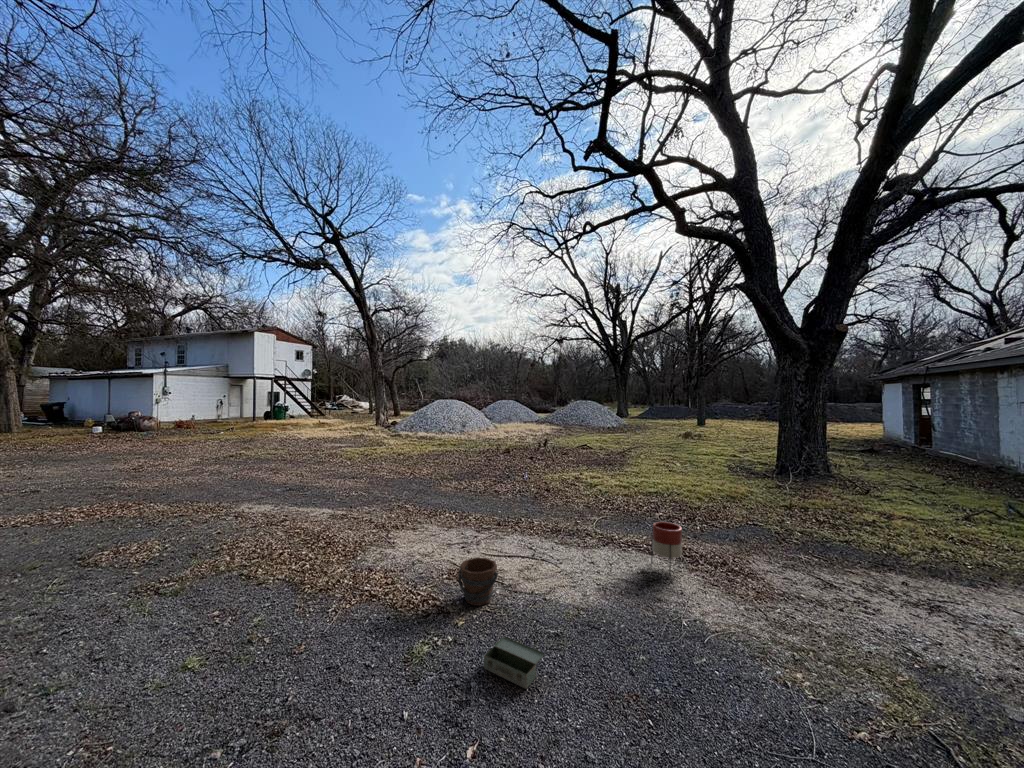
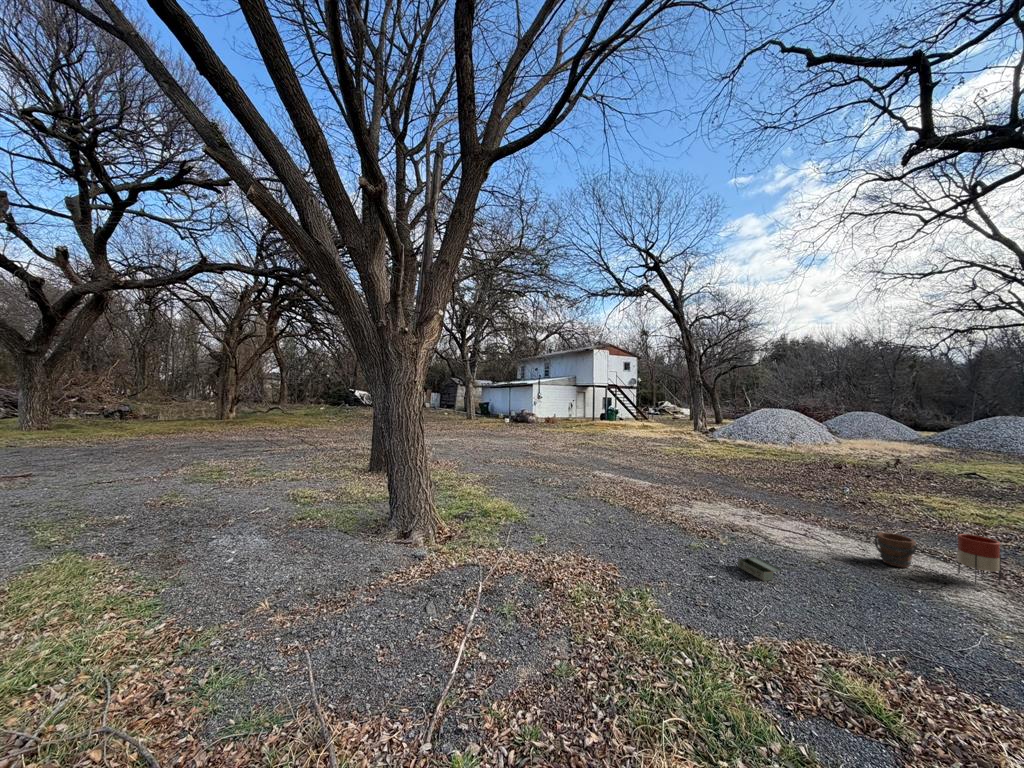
bucket: present [458,557,498,606] -> present [875,532,918,568]

